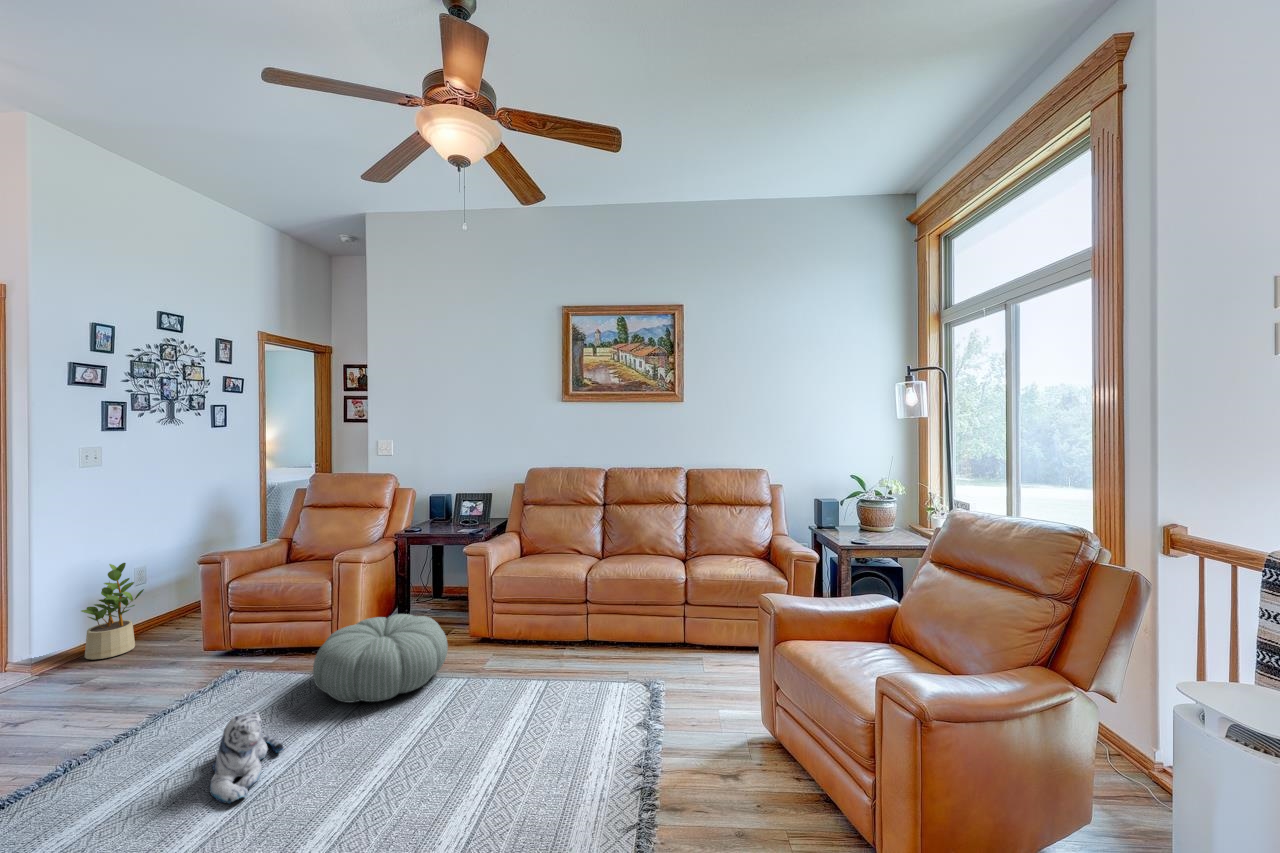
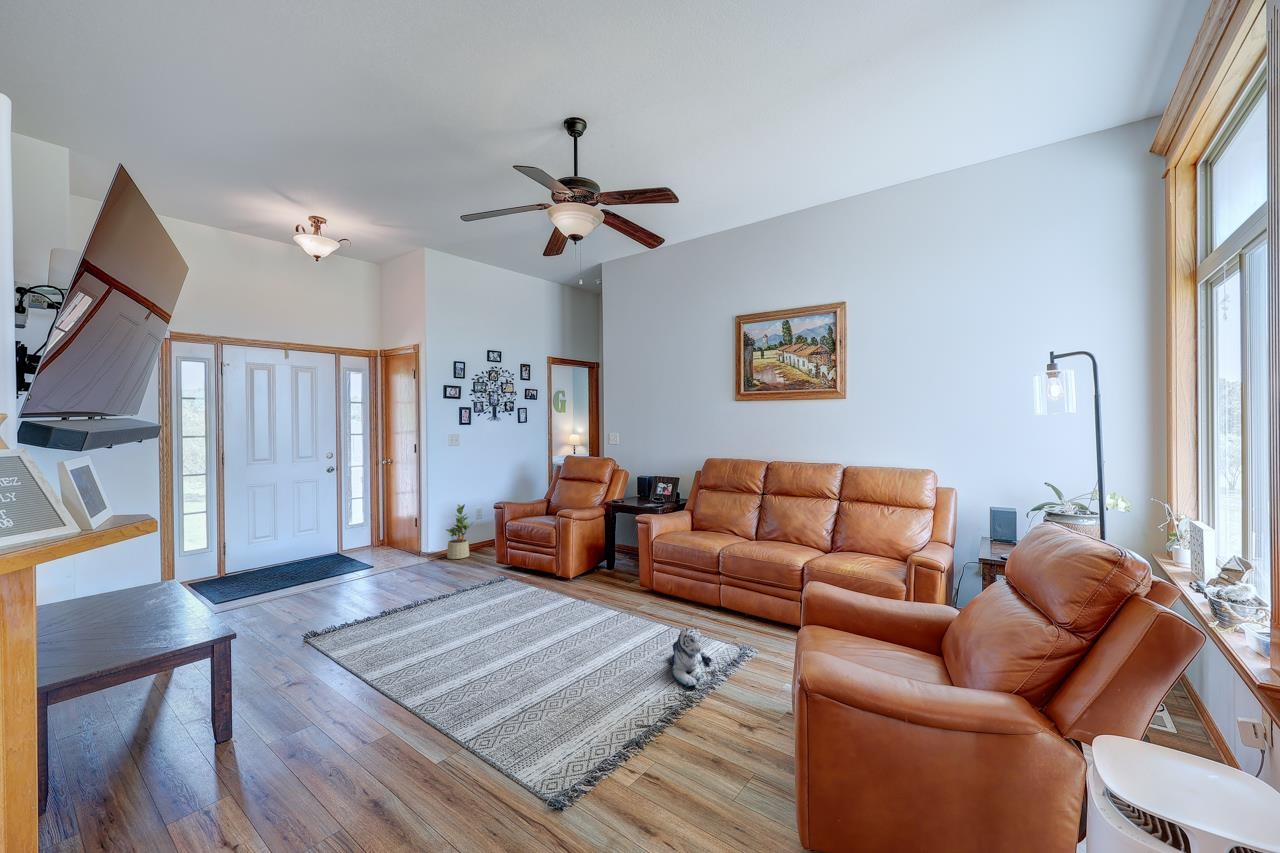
pouf: present [313,614,448,703] -> none [527,558,612,611]
plush toy: present [210,712,283,804] -> present [670,628,712,687]

